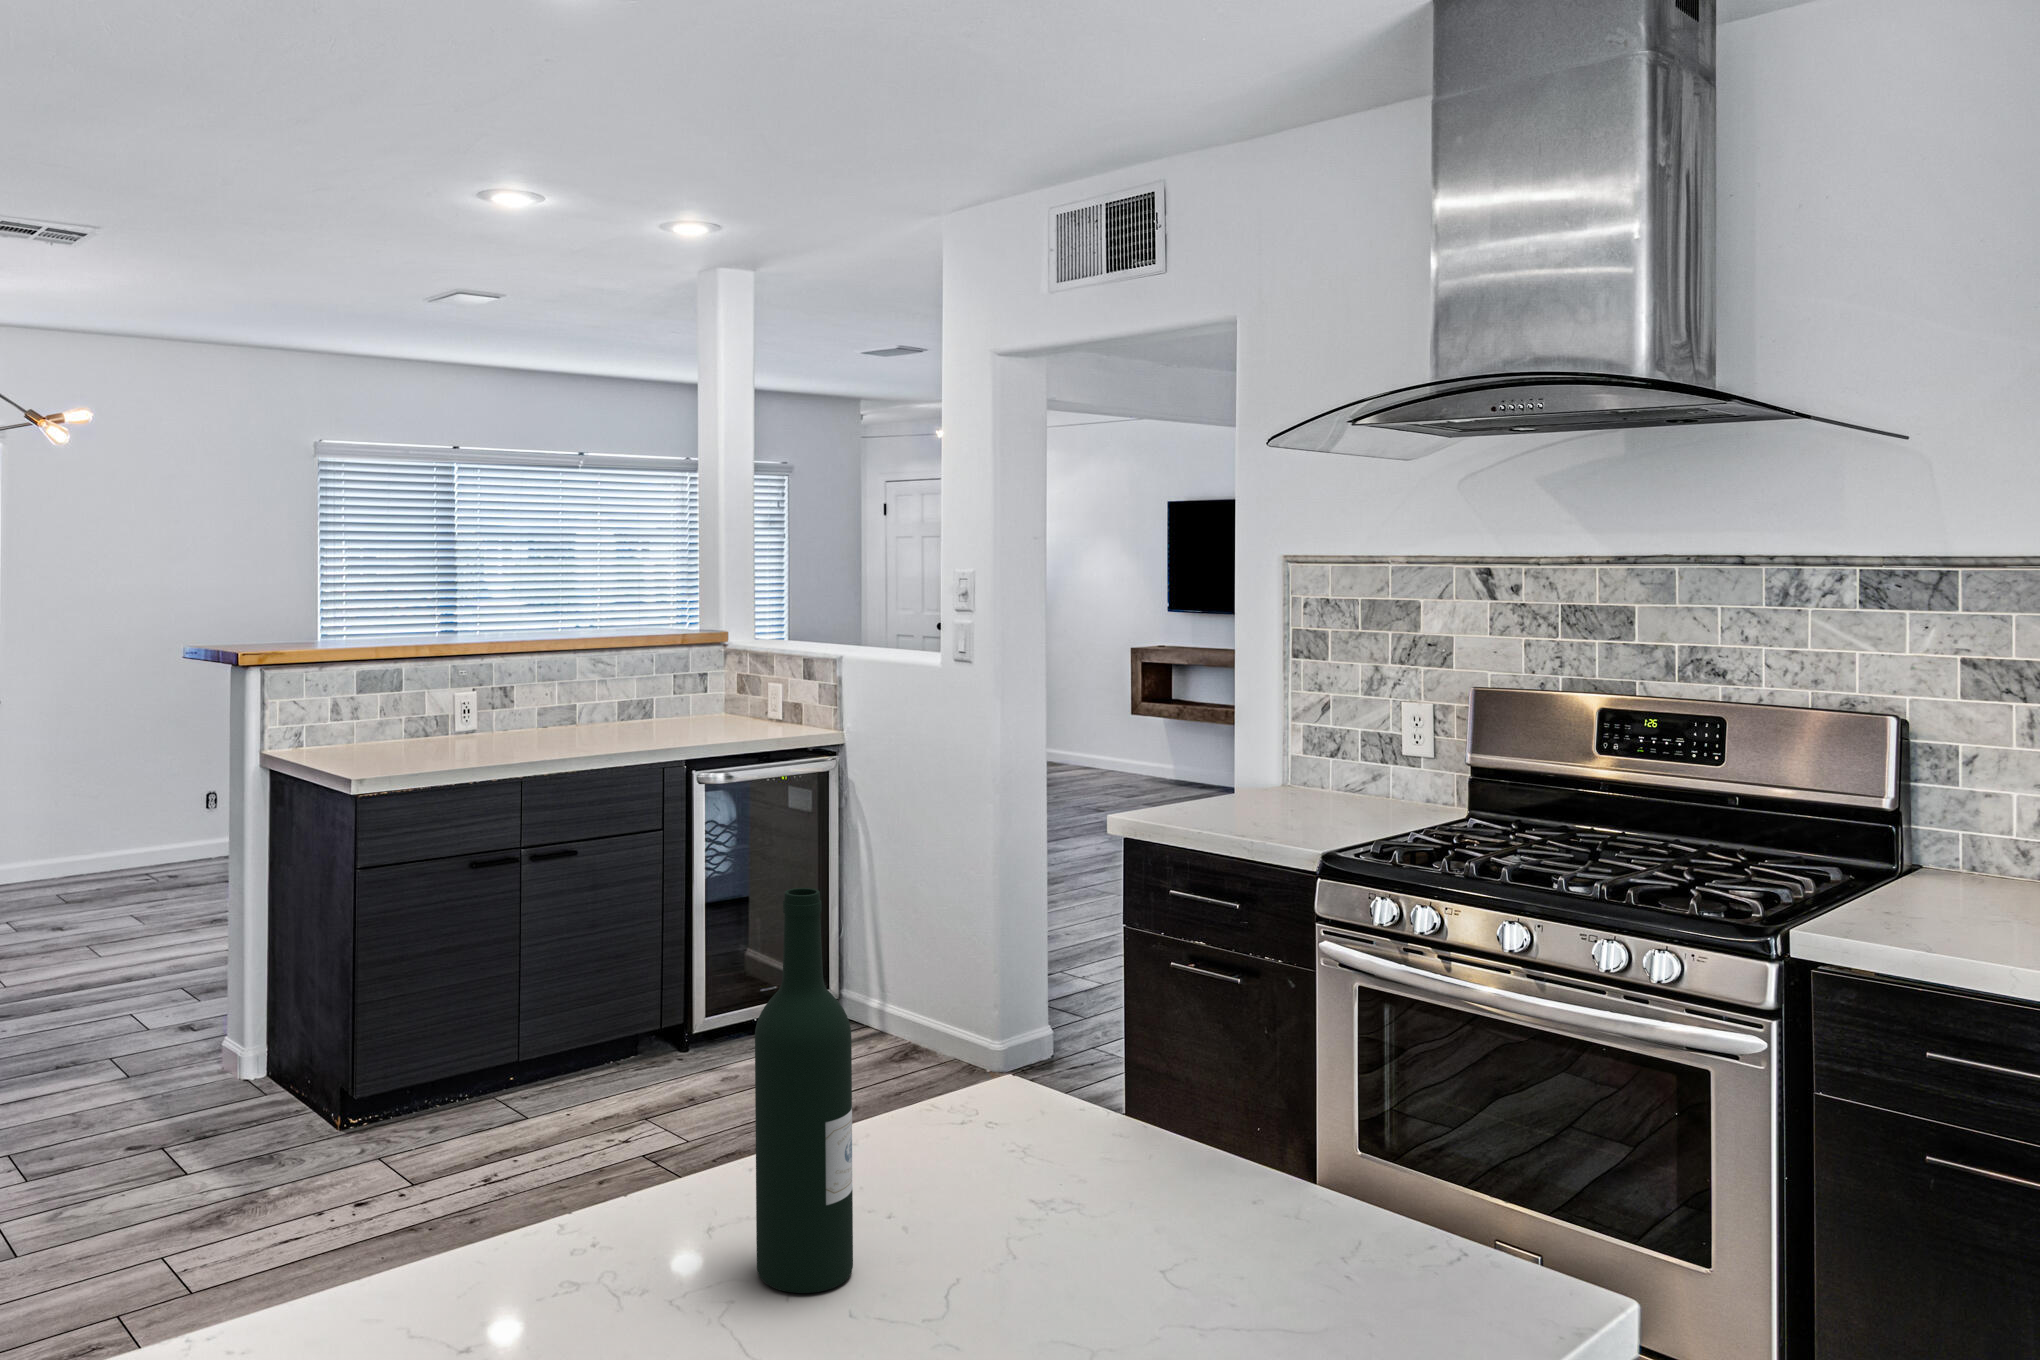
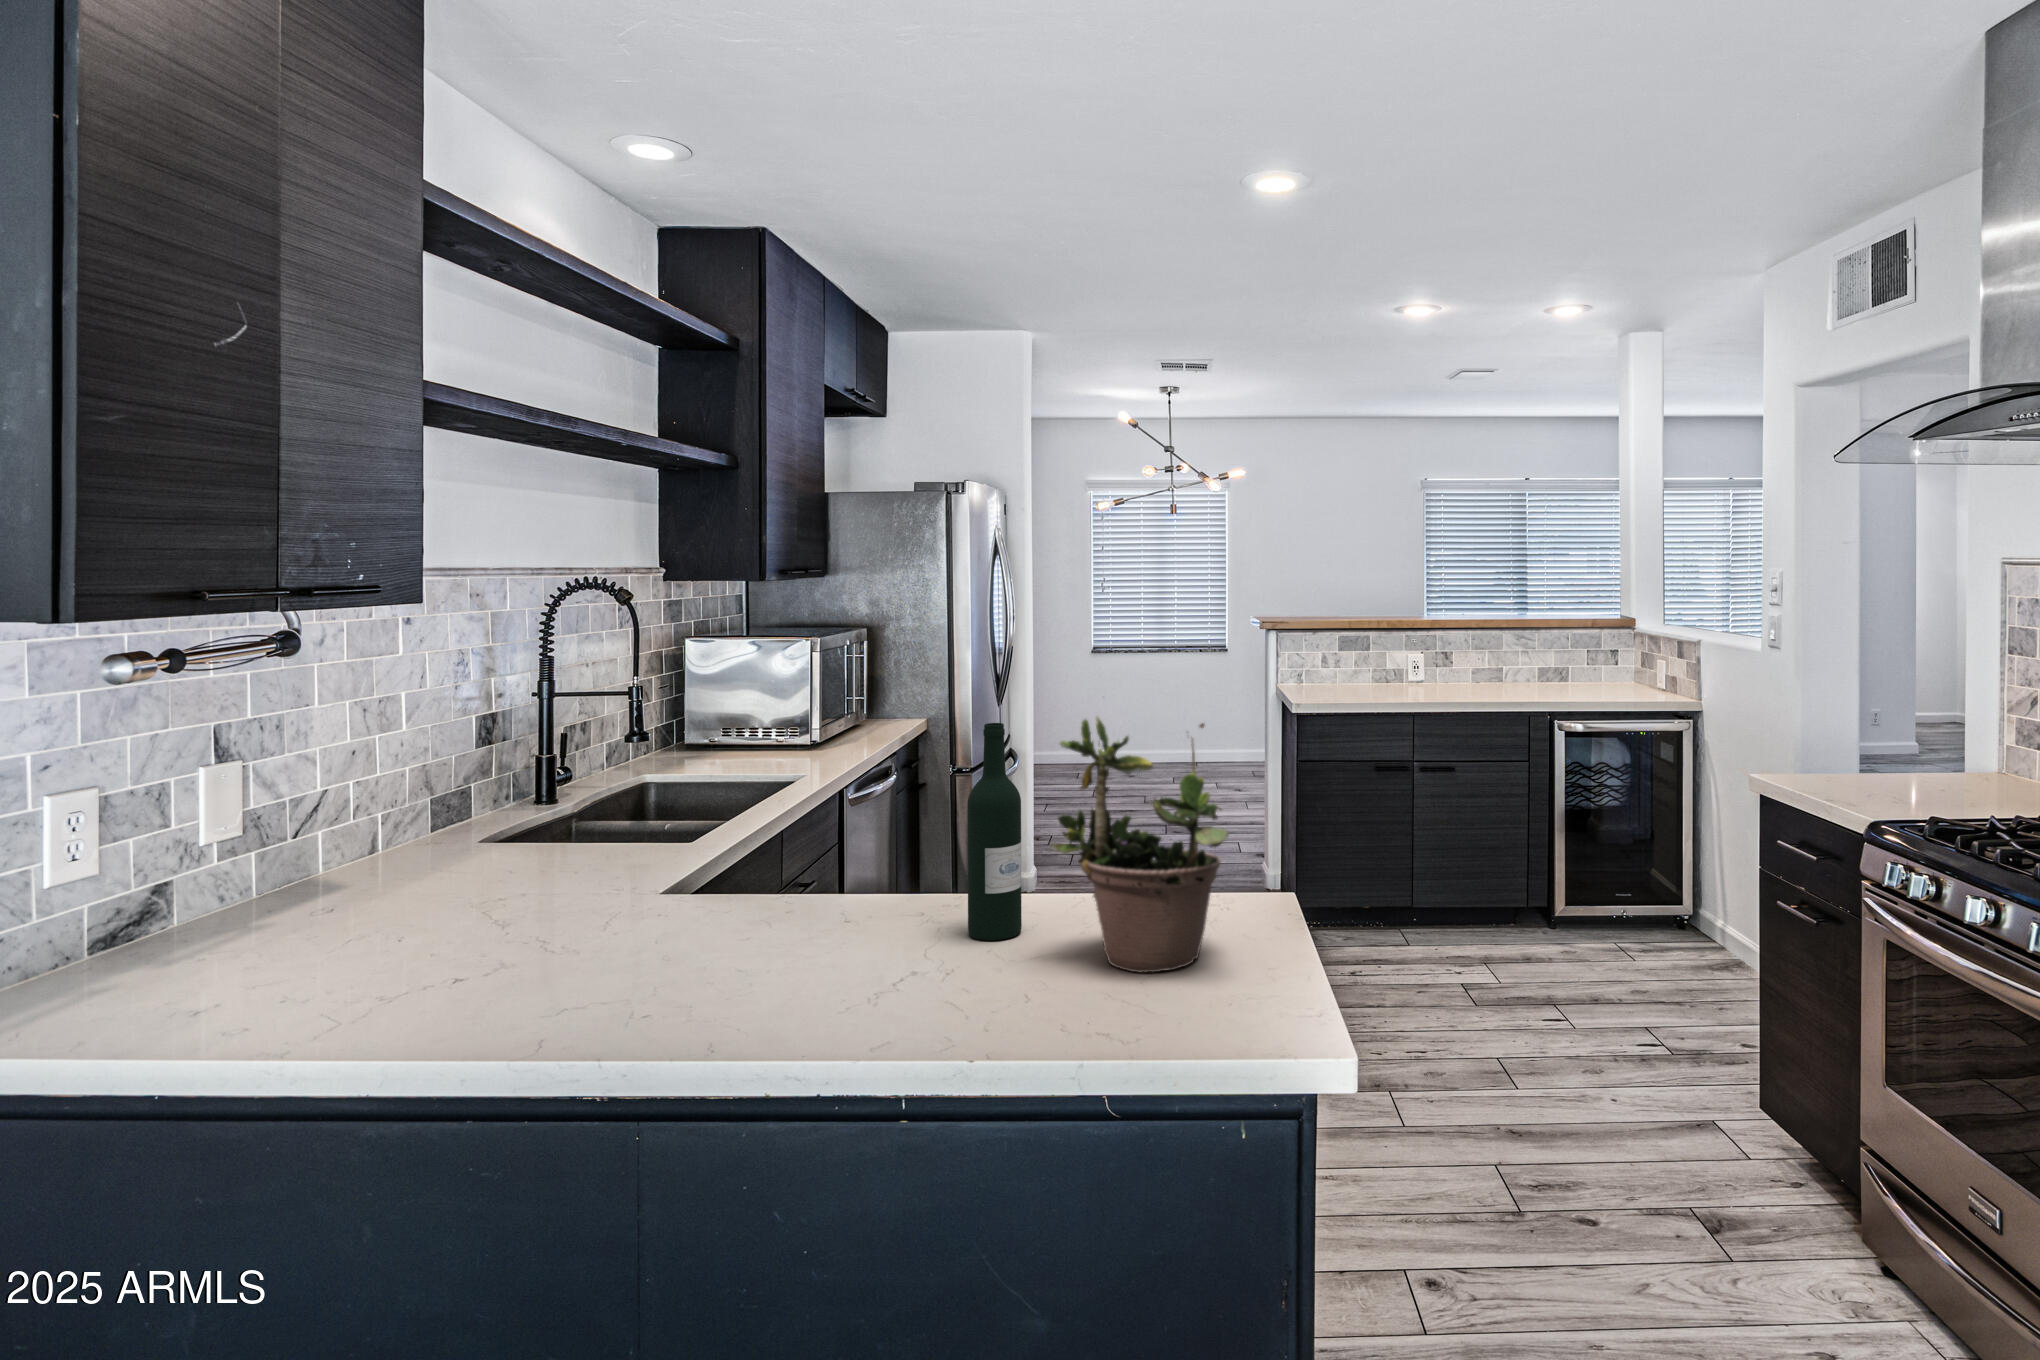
potted plant: none [967,819,1266,1270] -> present [1051,718,1229,973]

